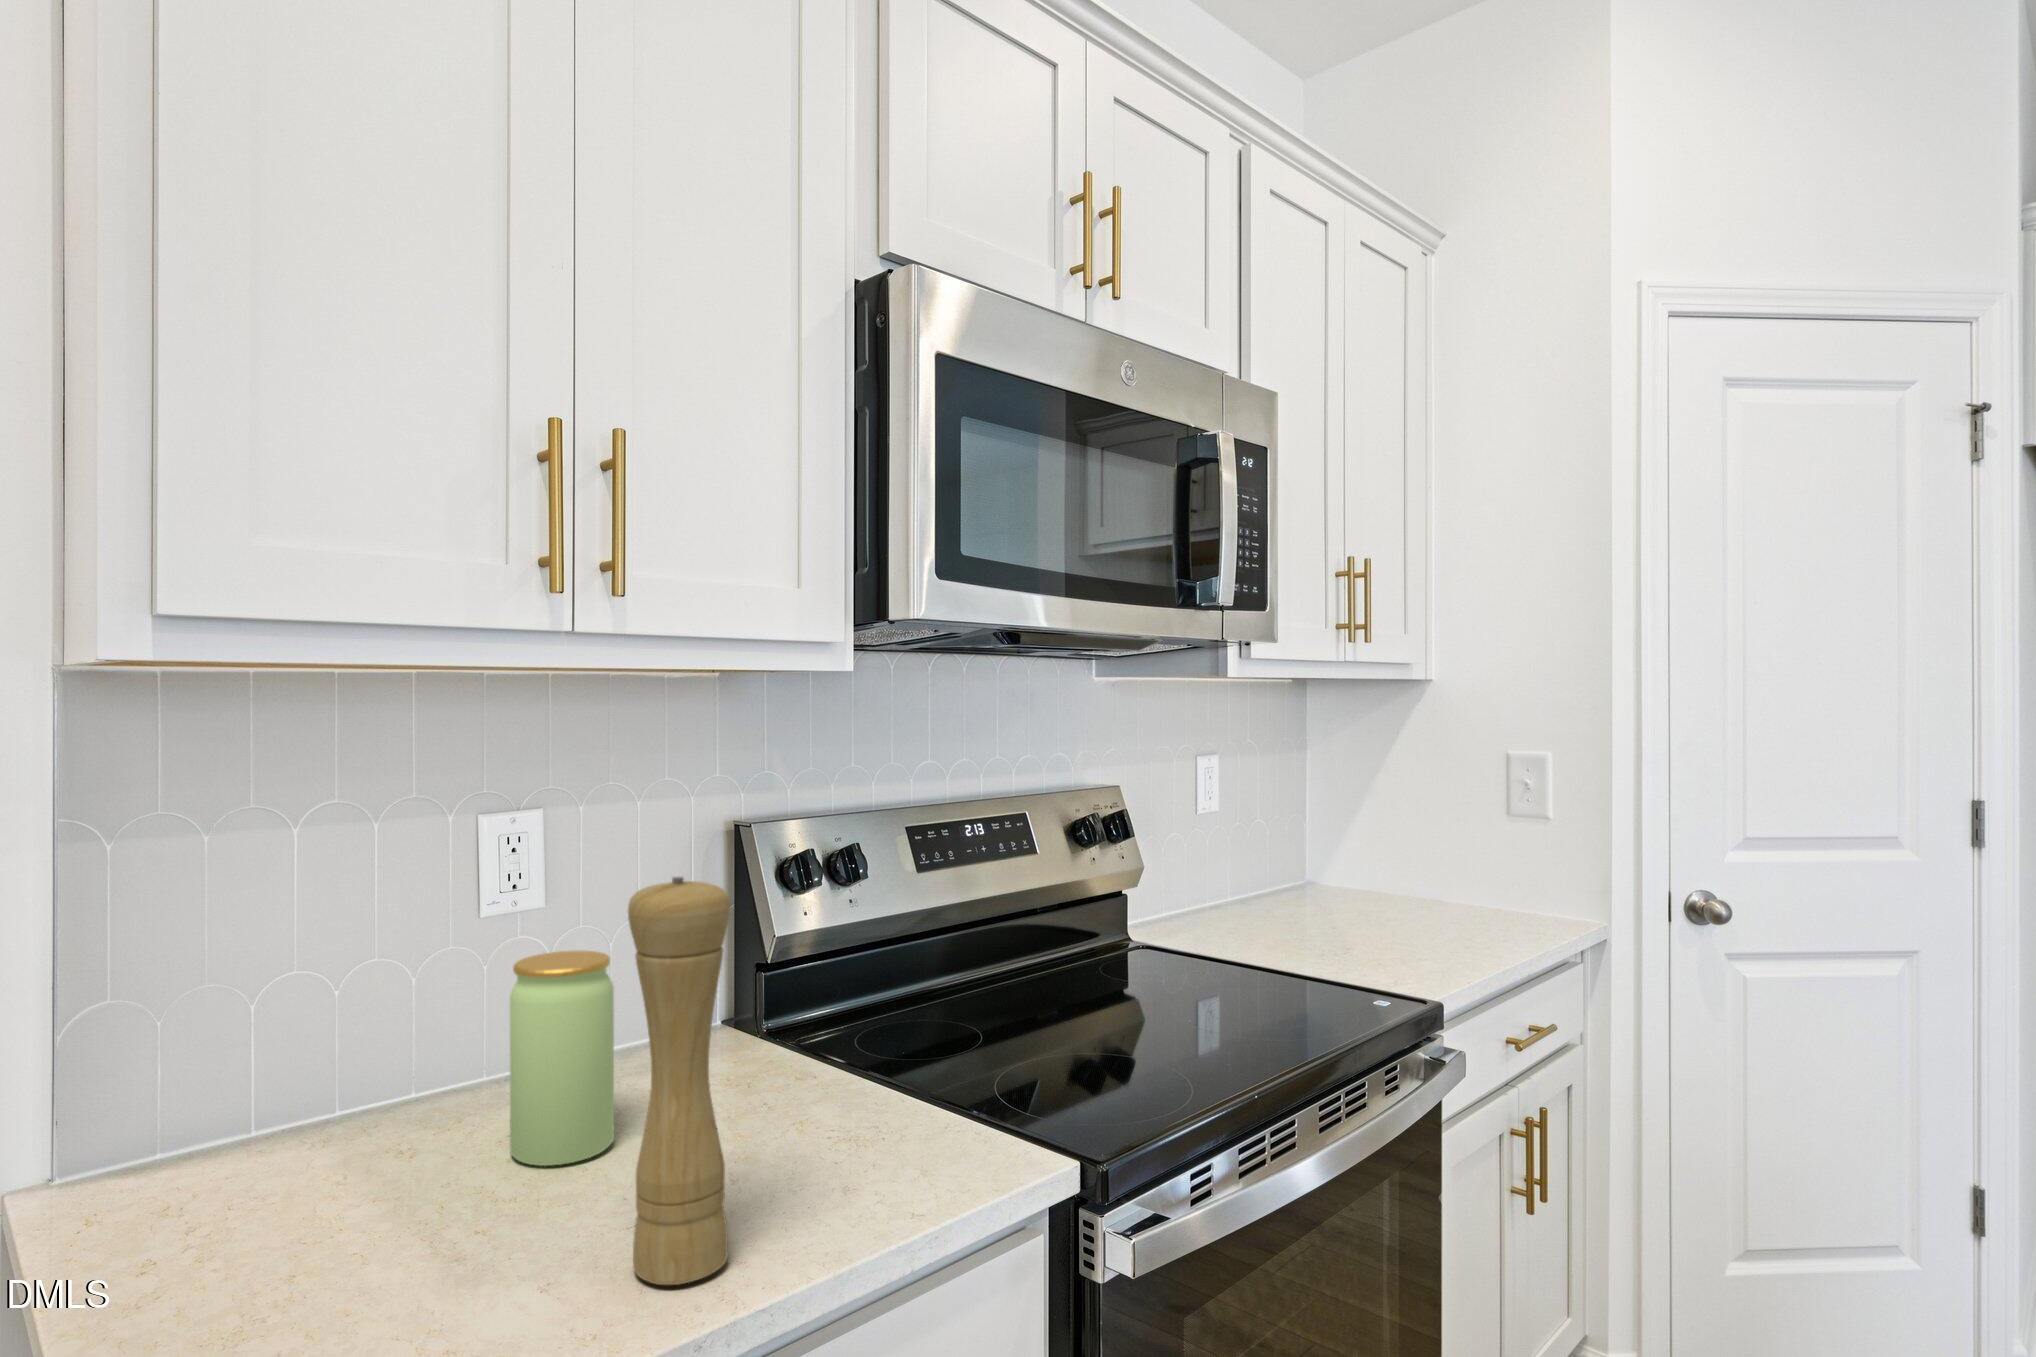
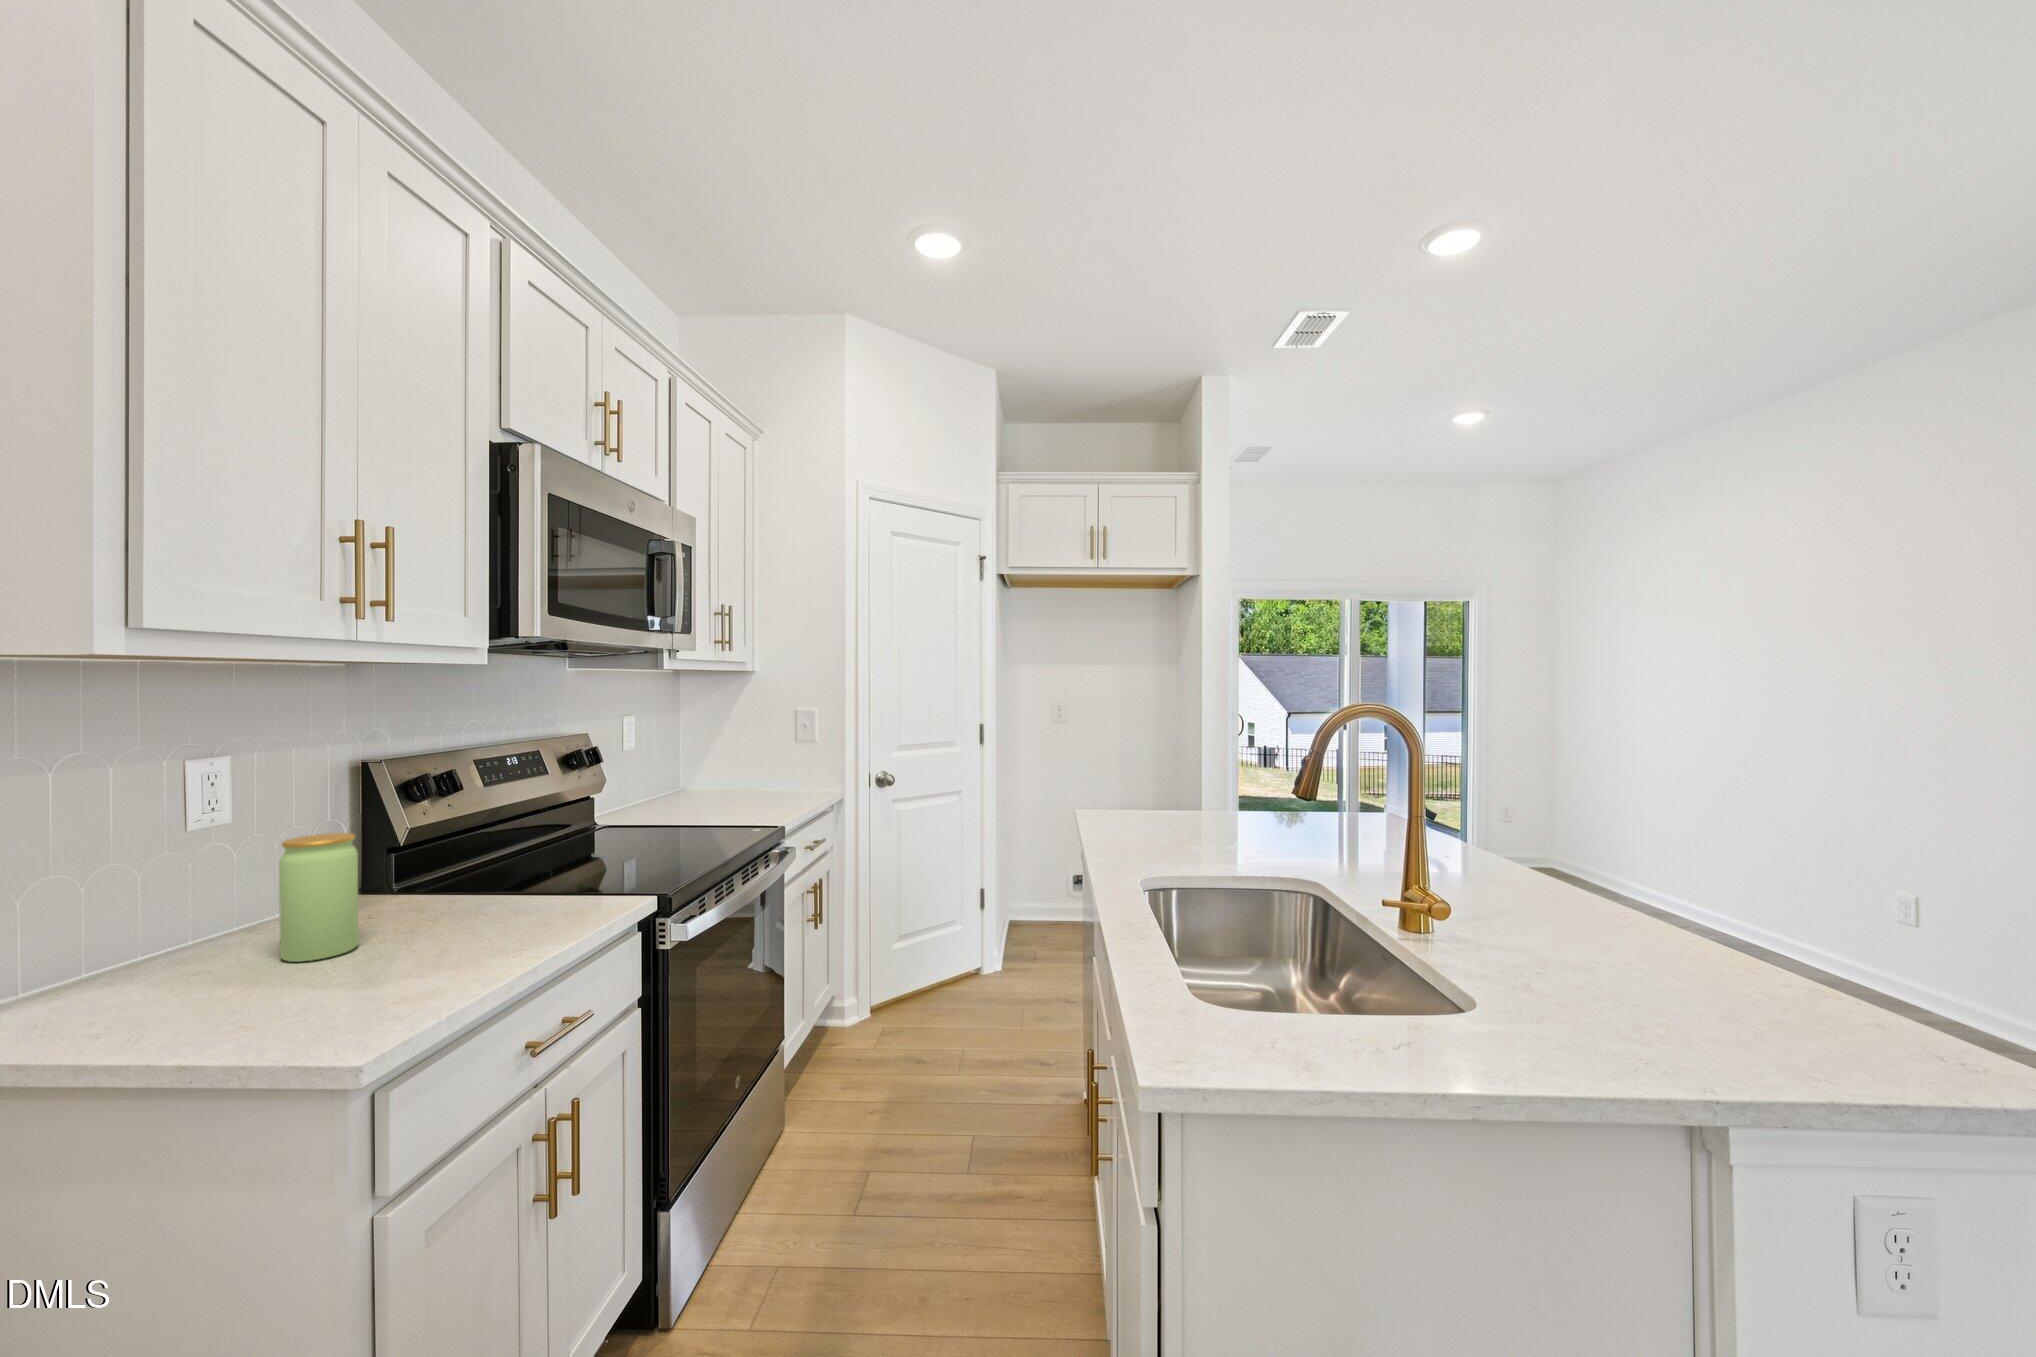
pepper mill: present [628,877,730,1285] -> none [446,767,507,971]

